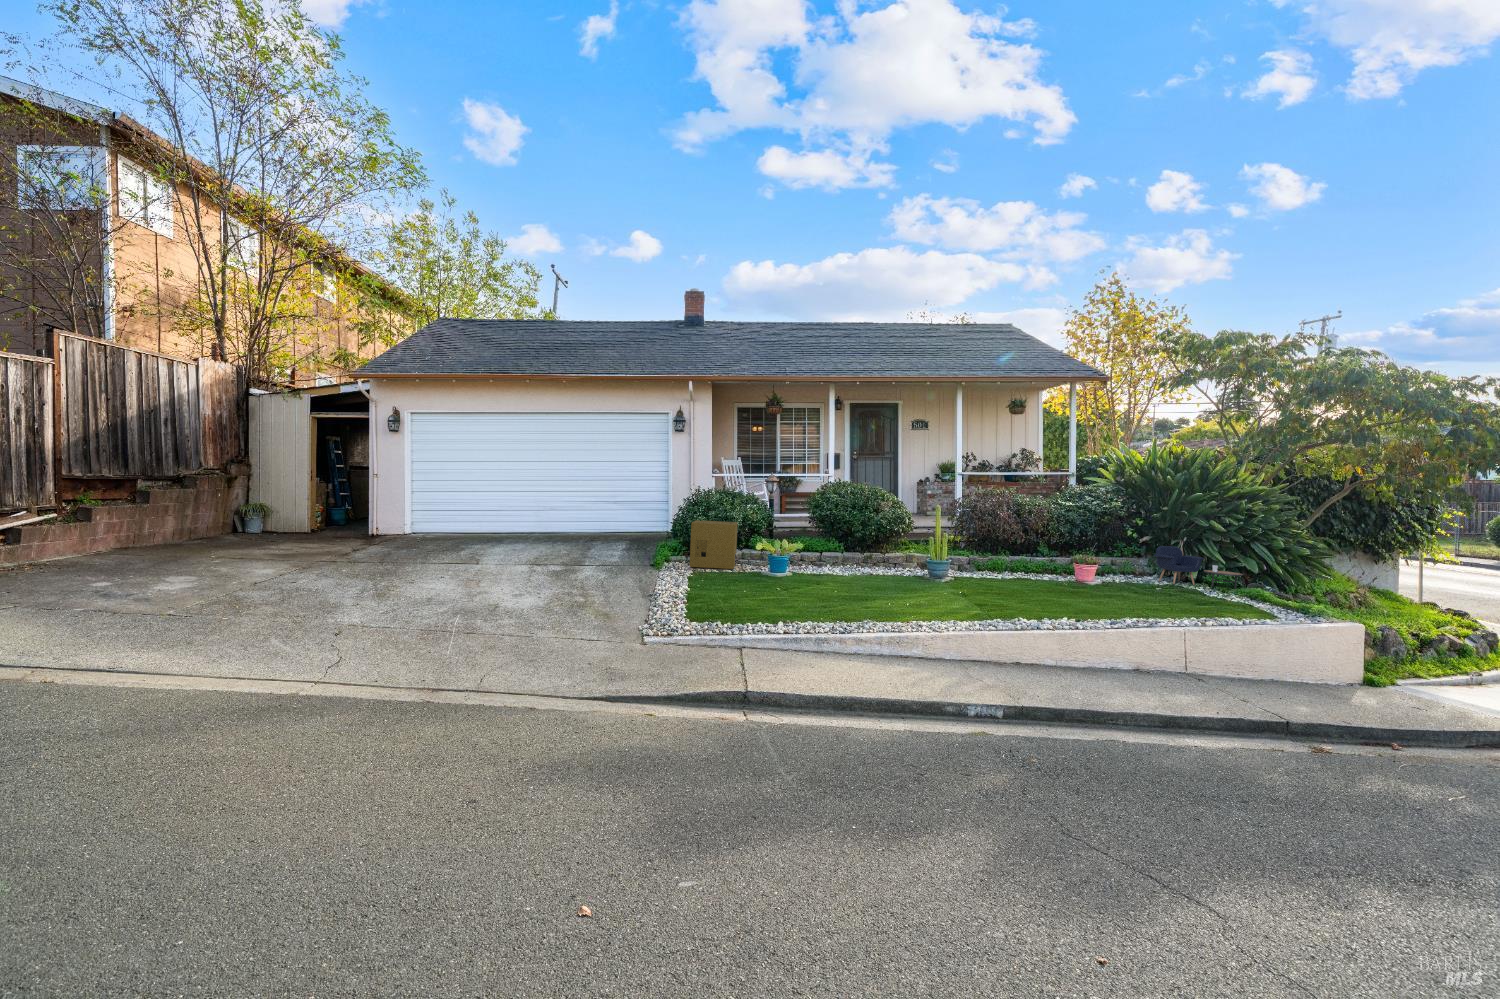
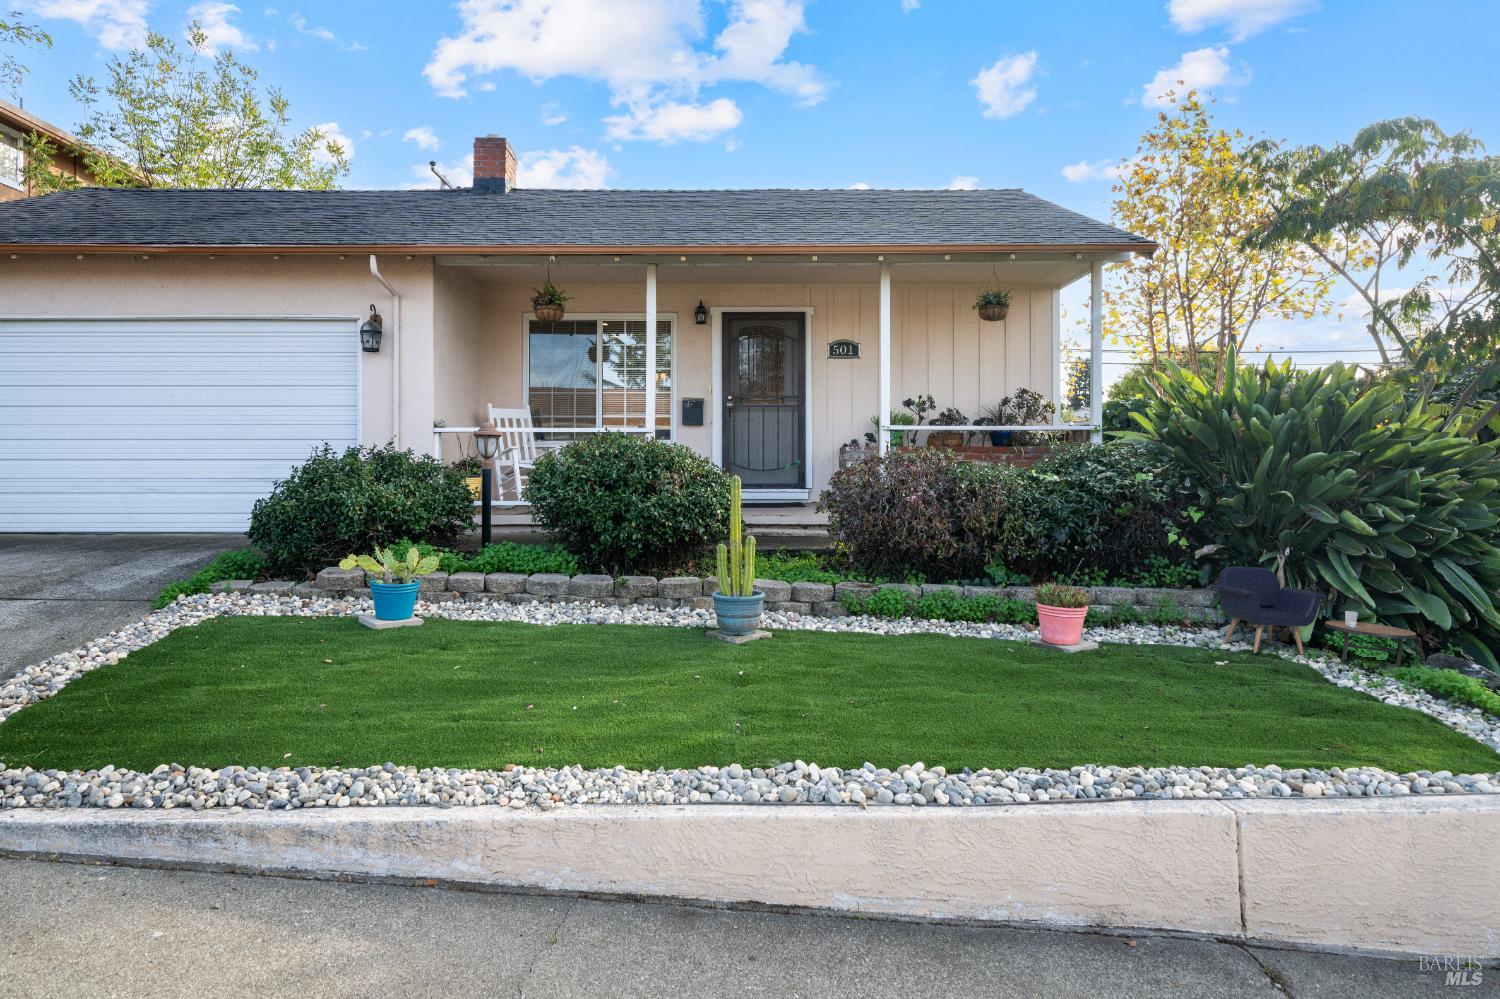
cardboard box: present [690,520,738,569] -> none [247,507,381,606]

